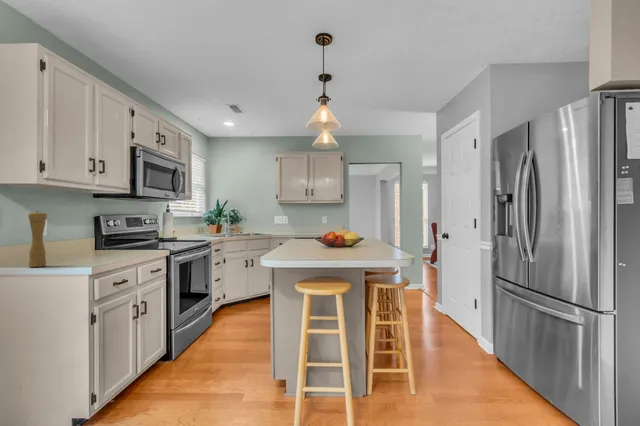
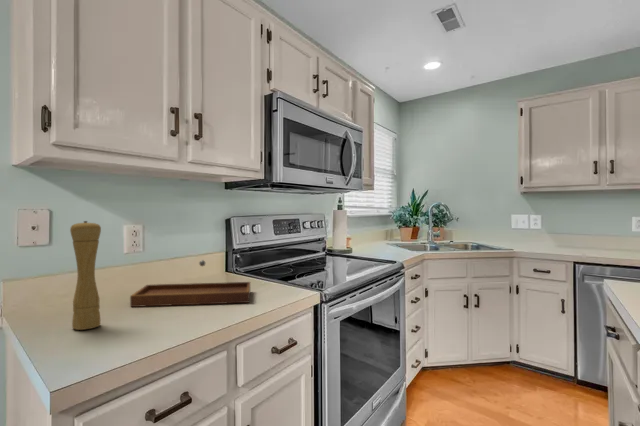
tray: none [50,236,126,261] -> present [130,260,250,307]

